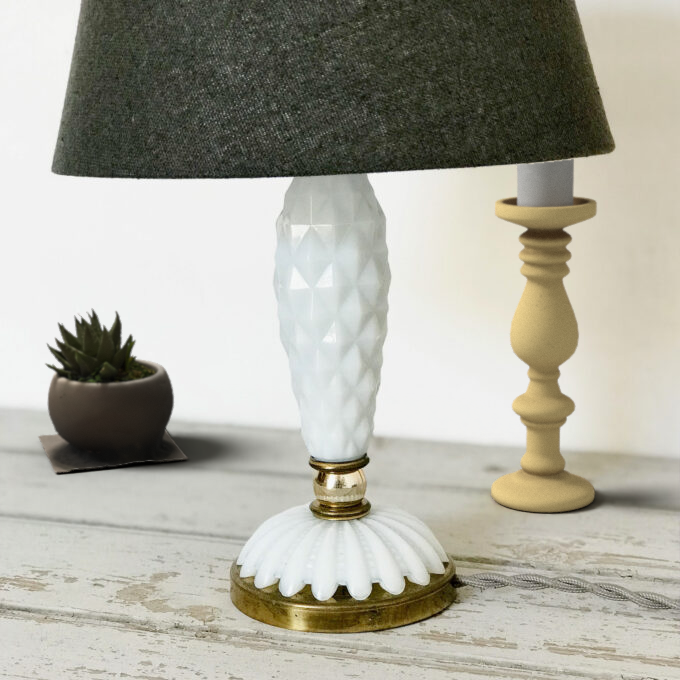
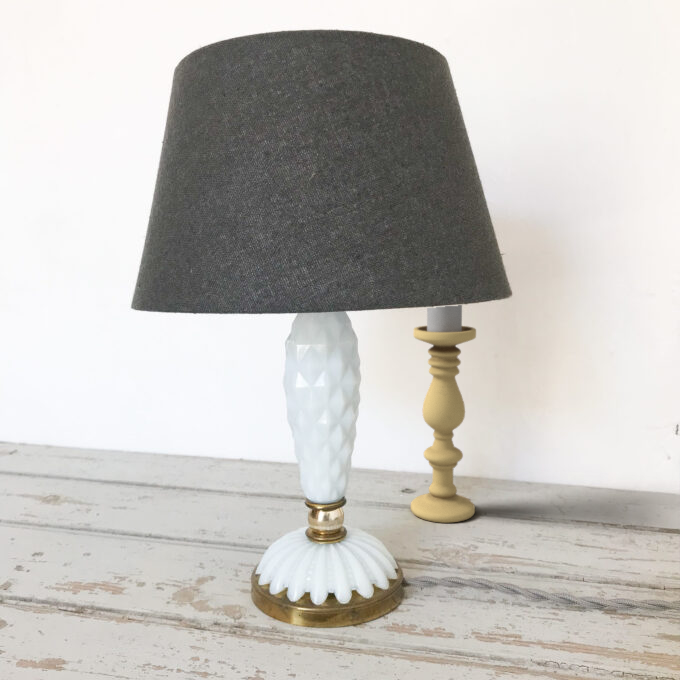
succulent plant: present [39,309,187,472] -> none [126,393,220,498]

